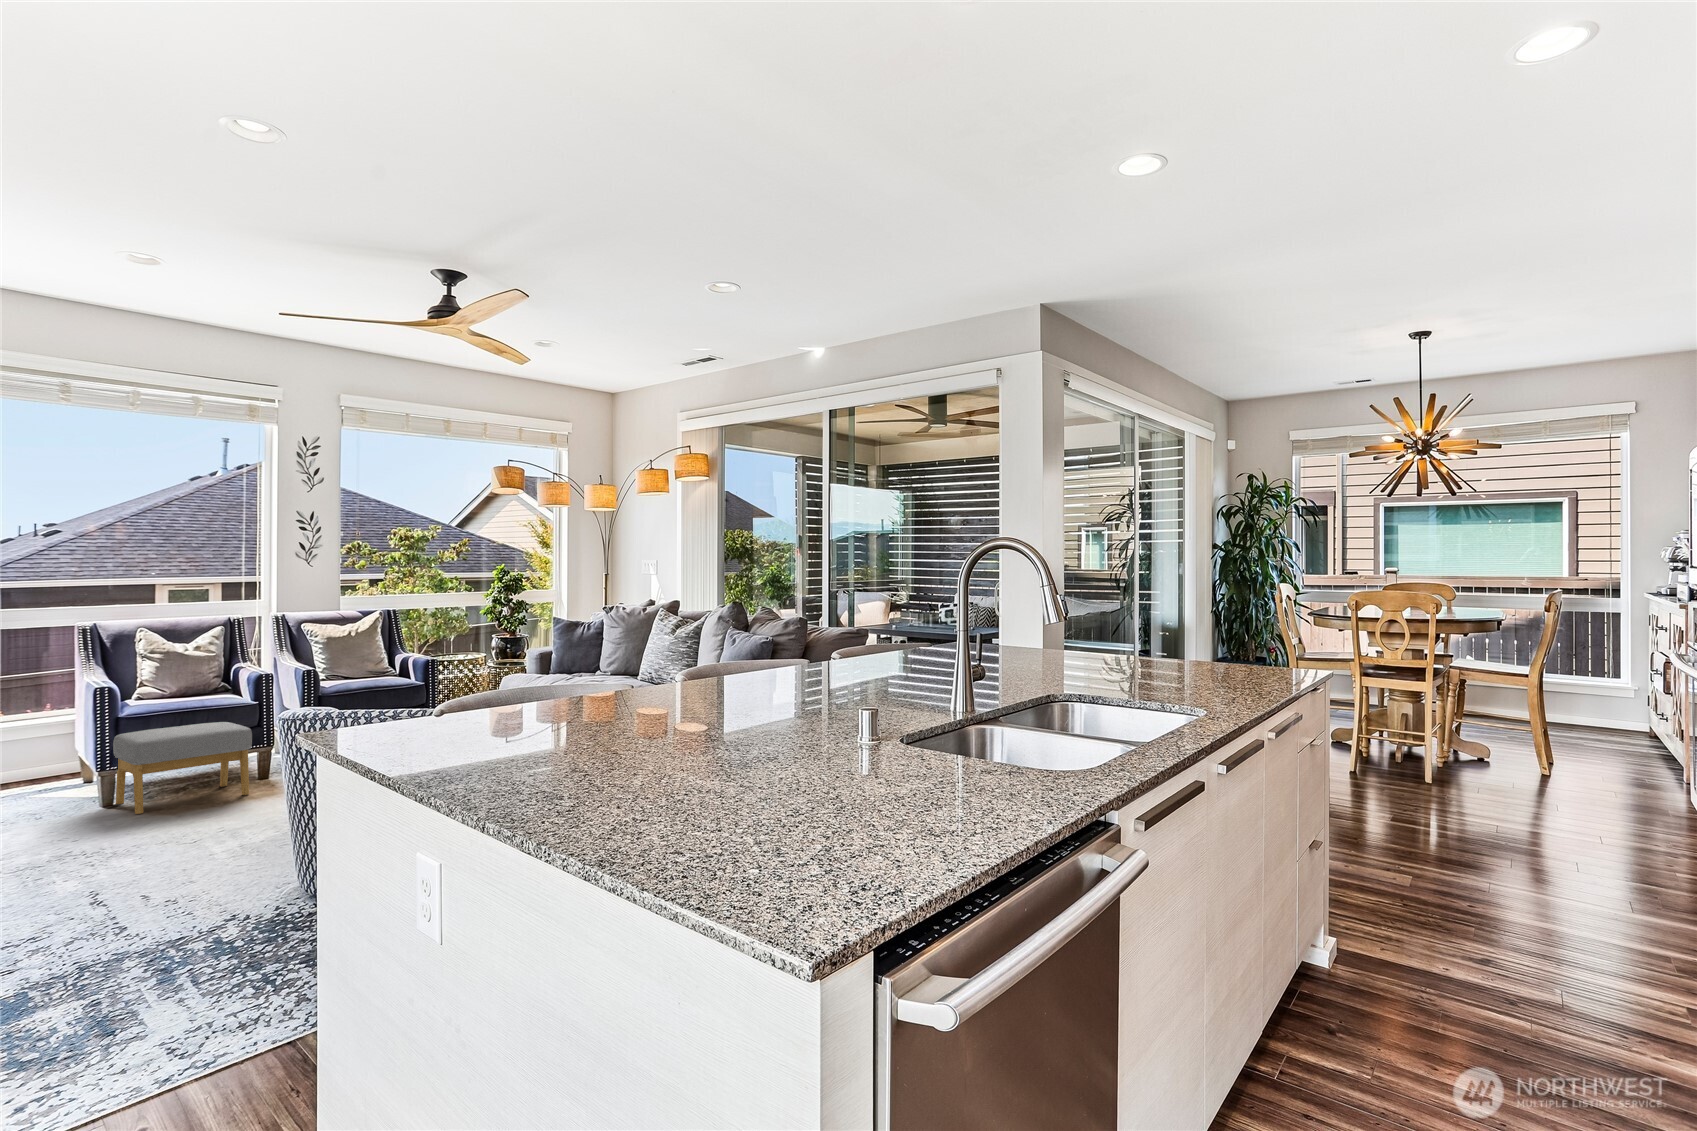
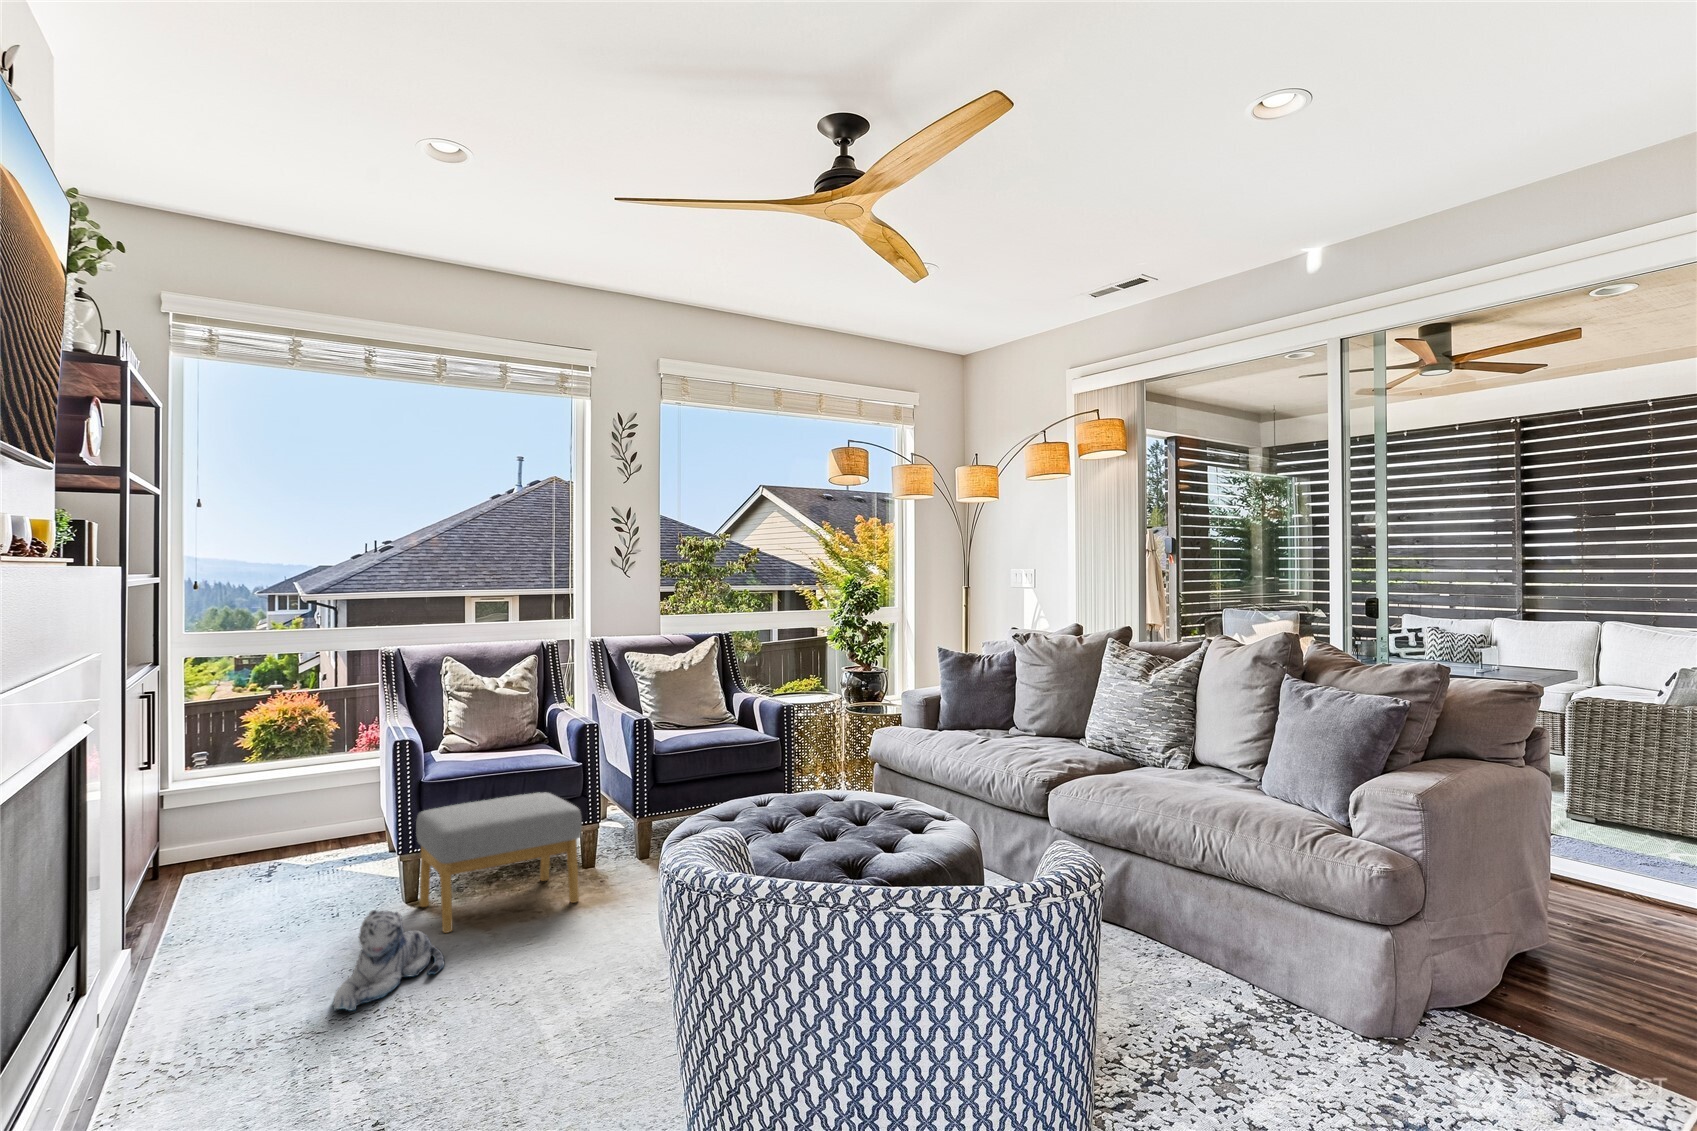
plush toy: none [47,787,137,850] -> present [333,910,444,1010]

